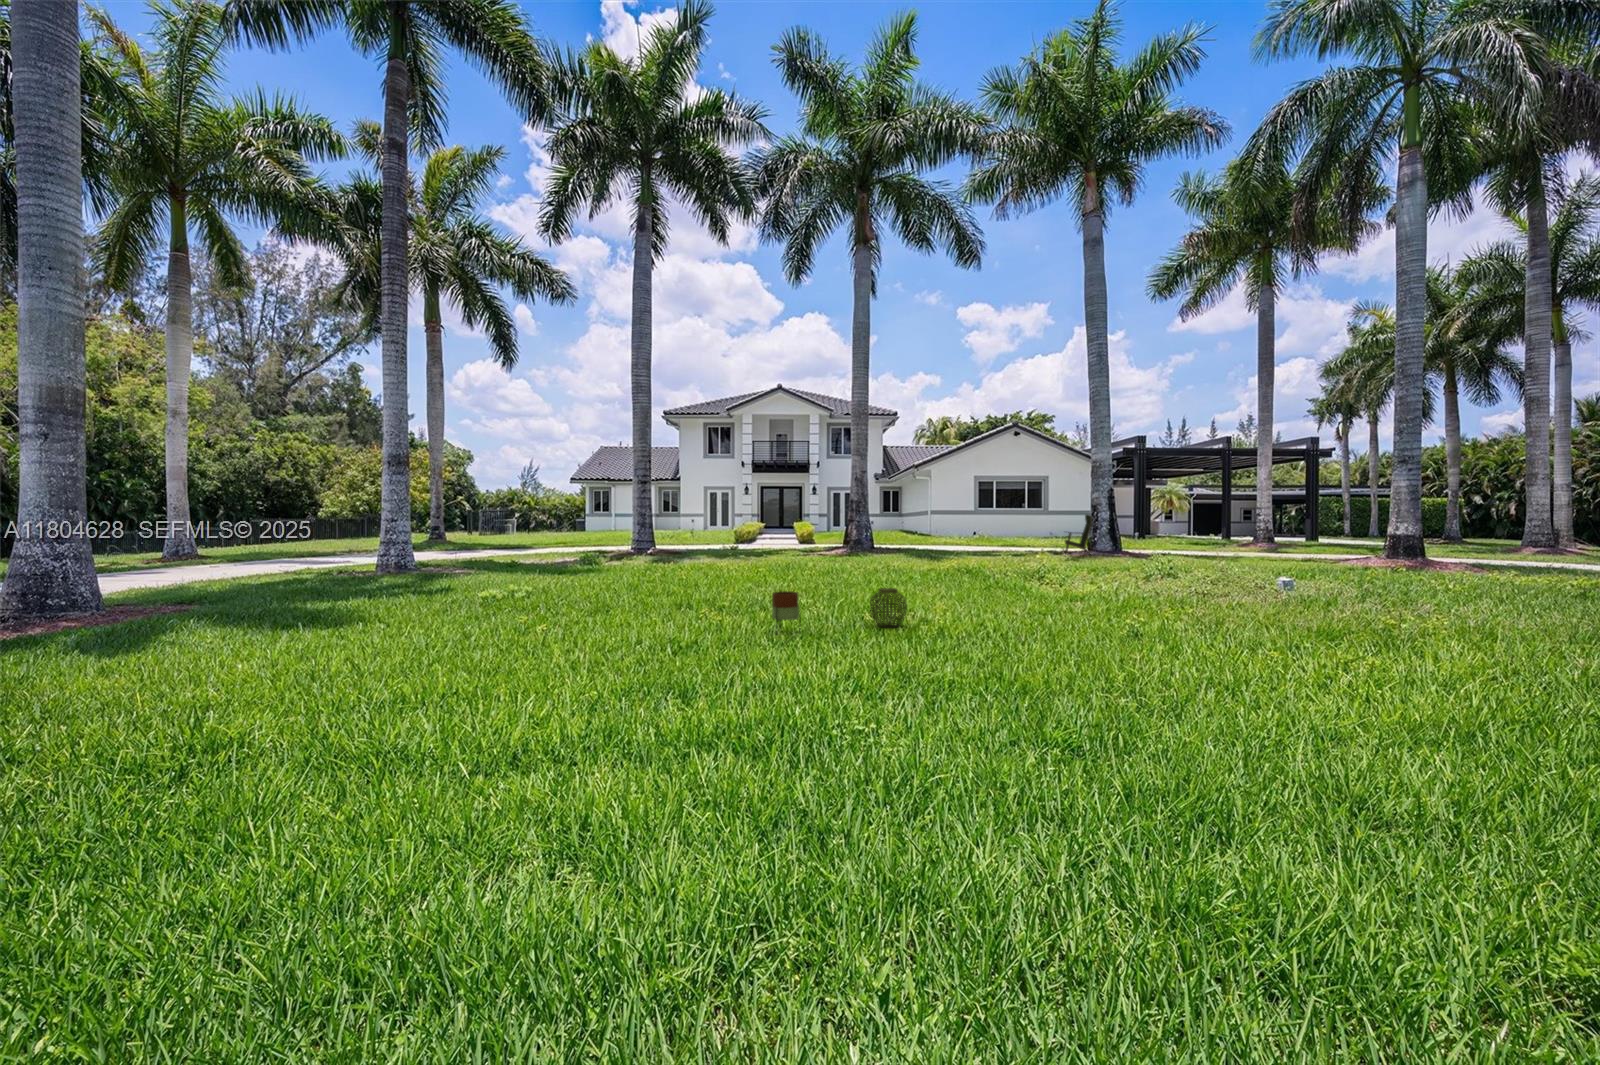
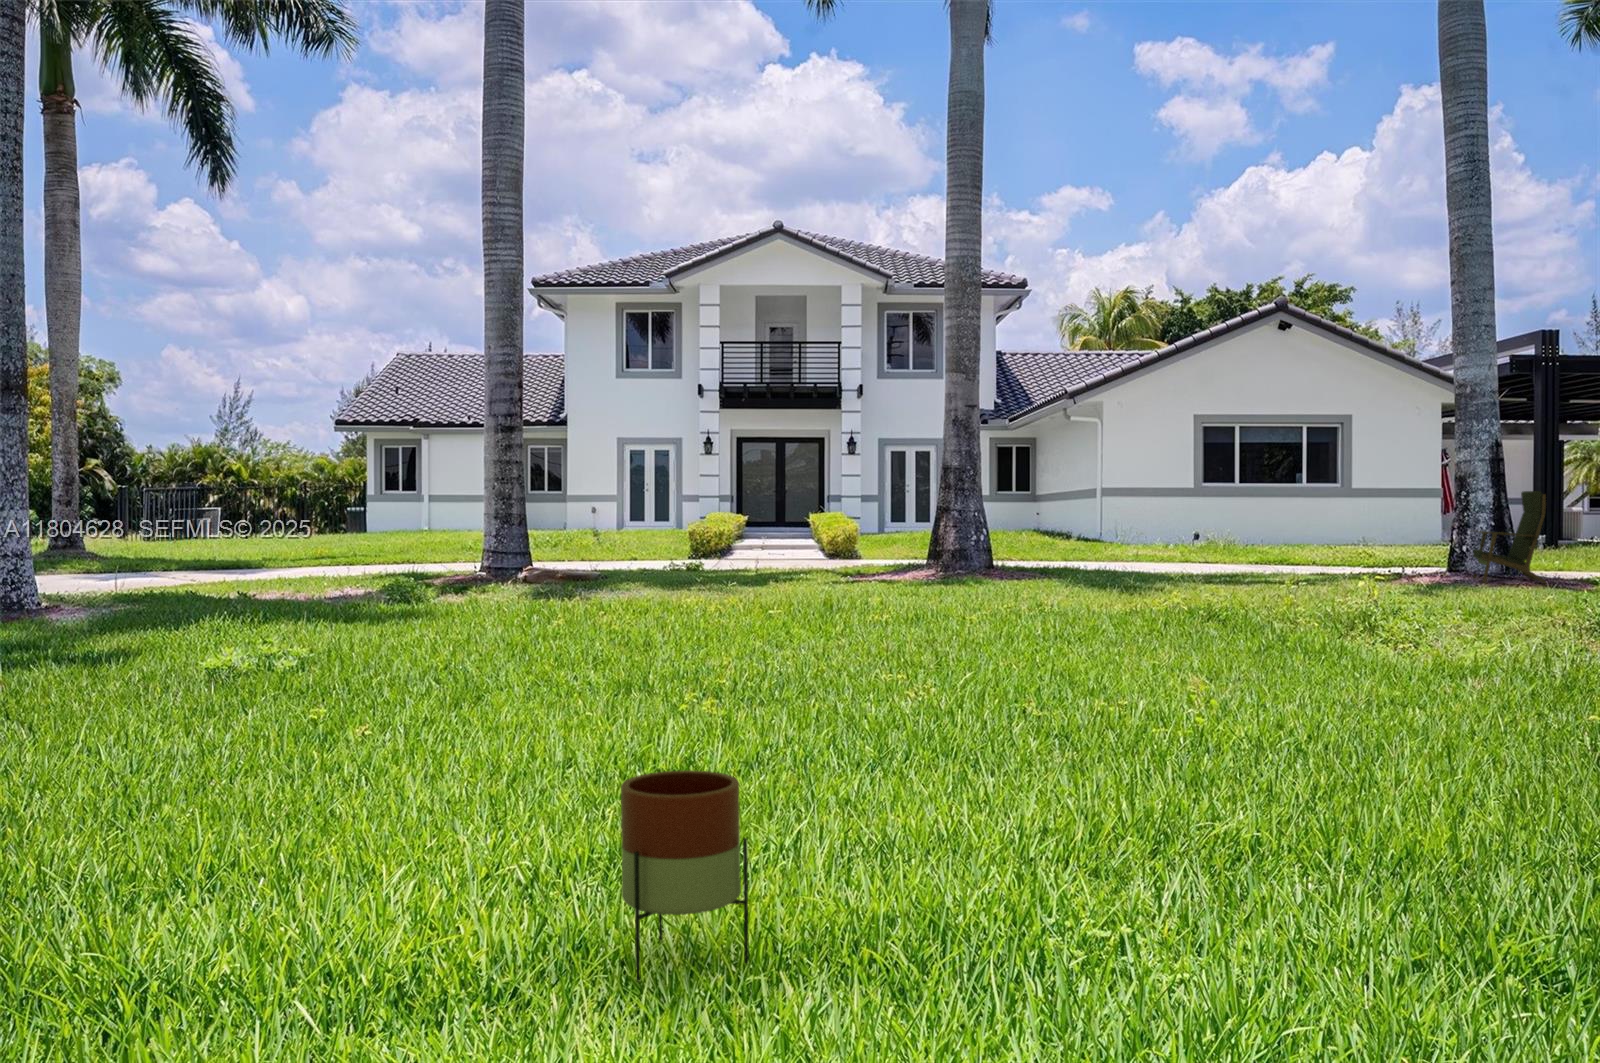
woven basket: present [870,588,906,628] -> none [1392,700,1532,841]
planter: present [772,591,801,630] -> present [621,770,749,981]

